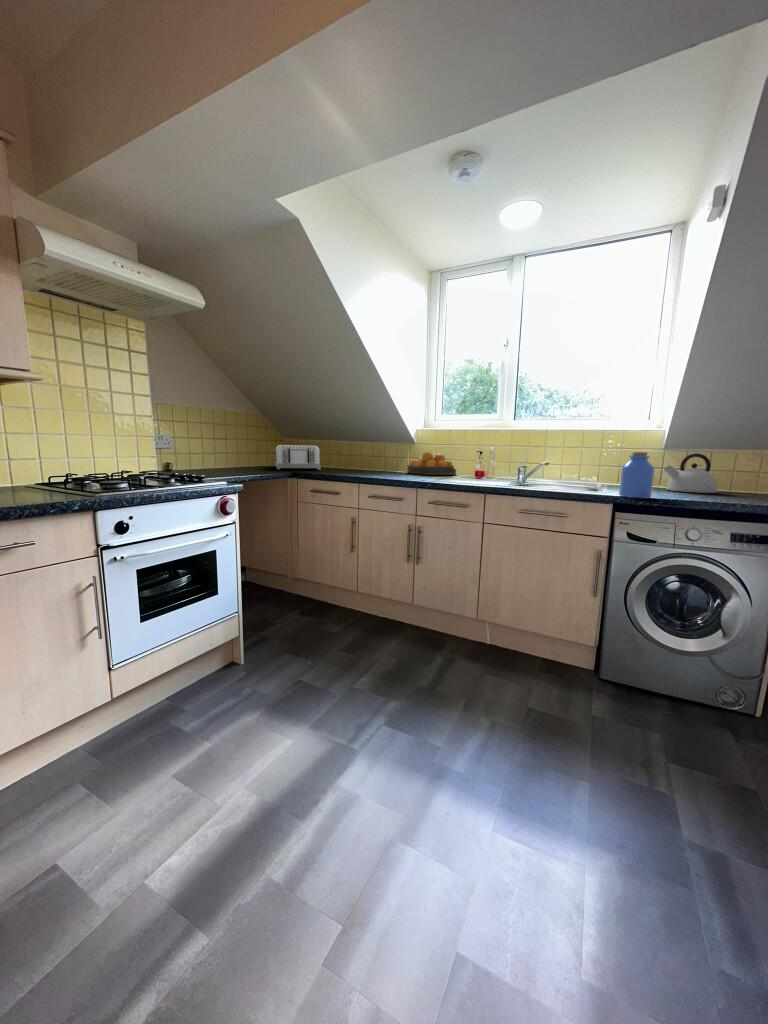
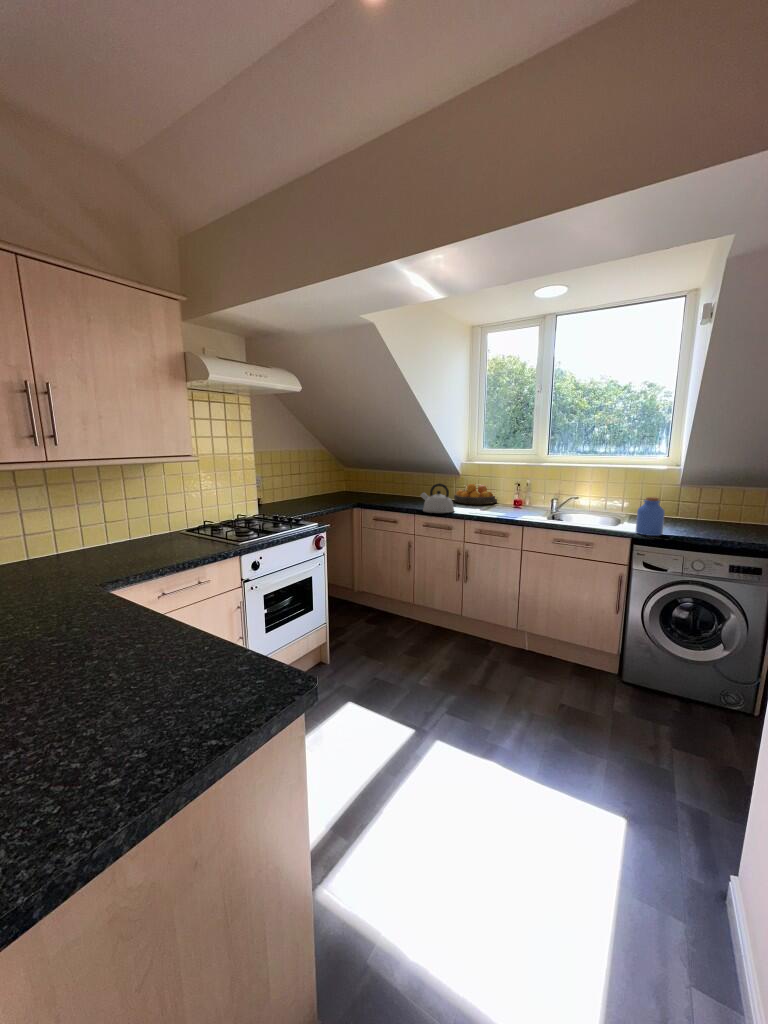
toaster: present [276,445,320,470] -> none [341,477,380,500]
kettle: present [664,453,718,493] -> present [421,483,454,513]

